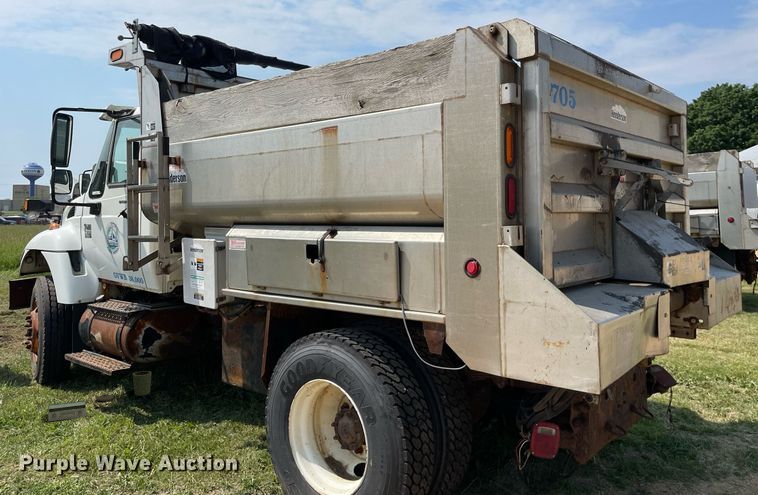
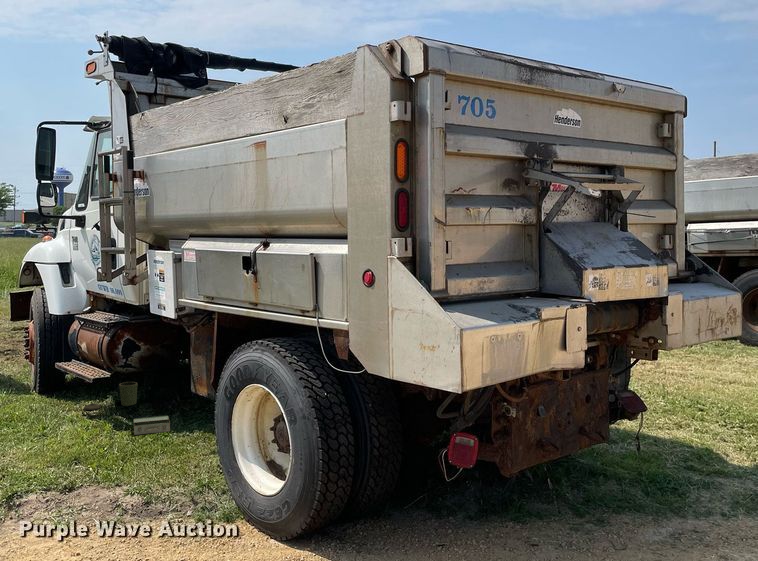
toolbox: present [48,401,86,421] -> present [134,415,170,435]

